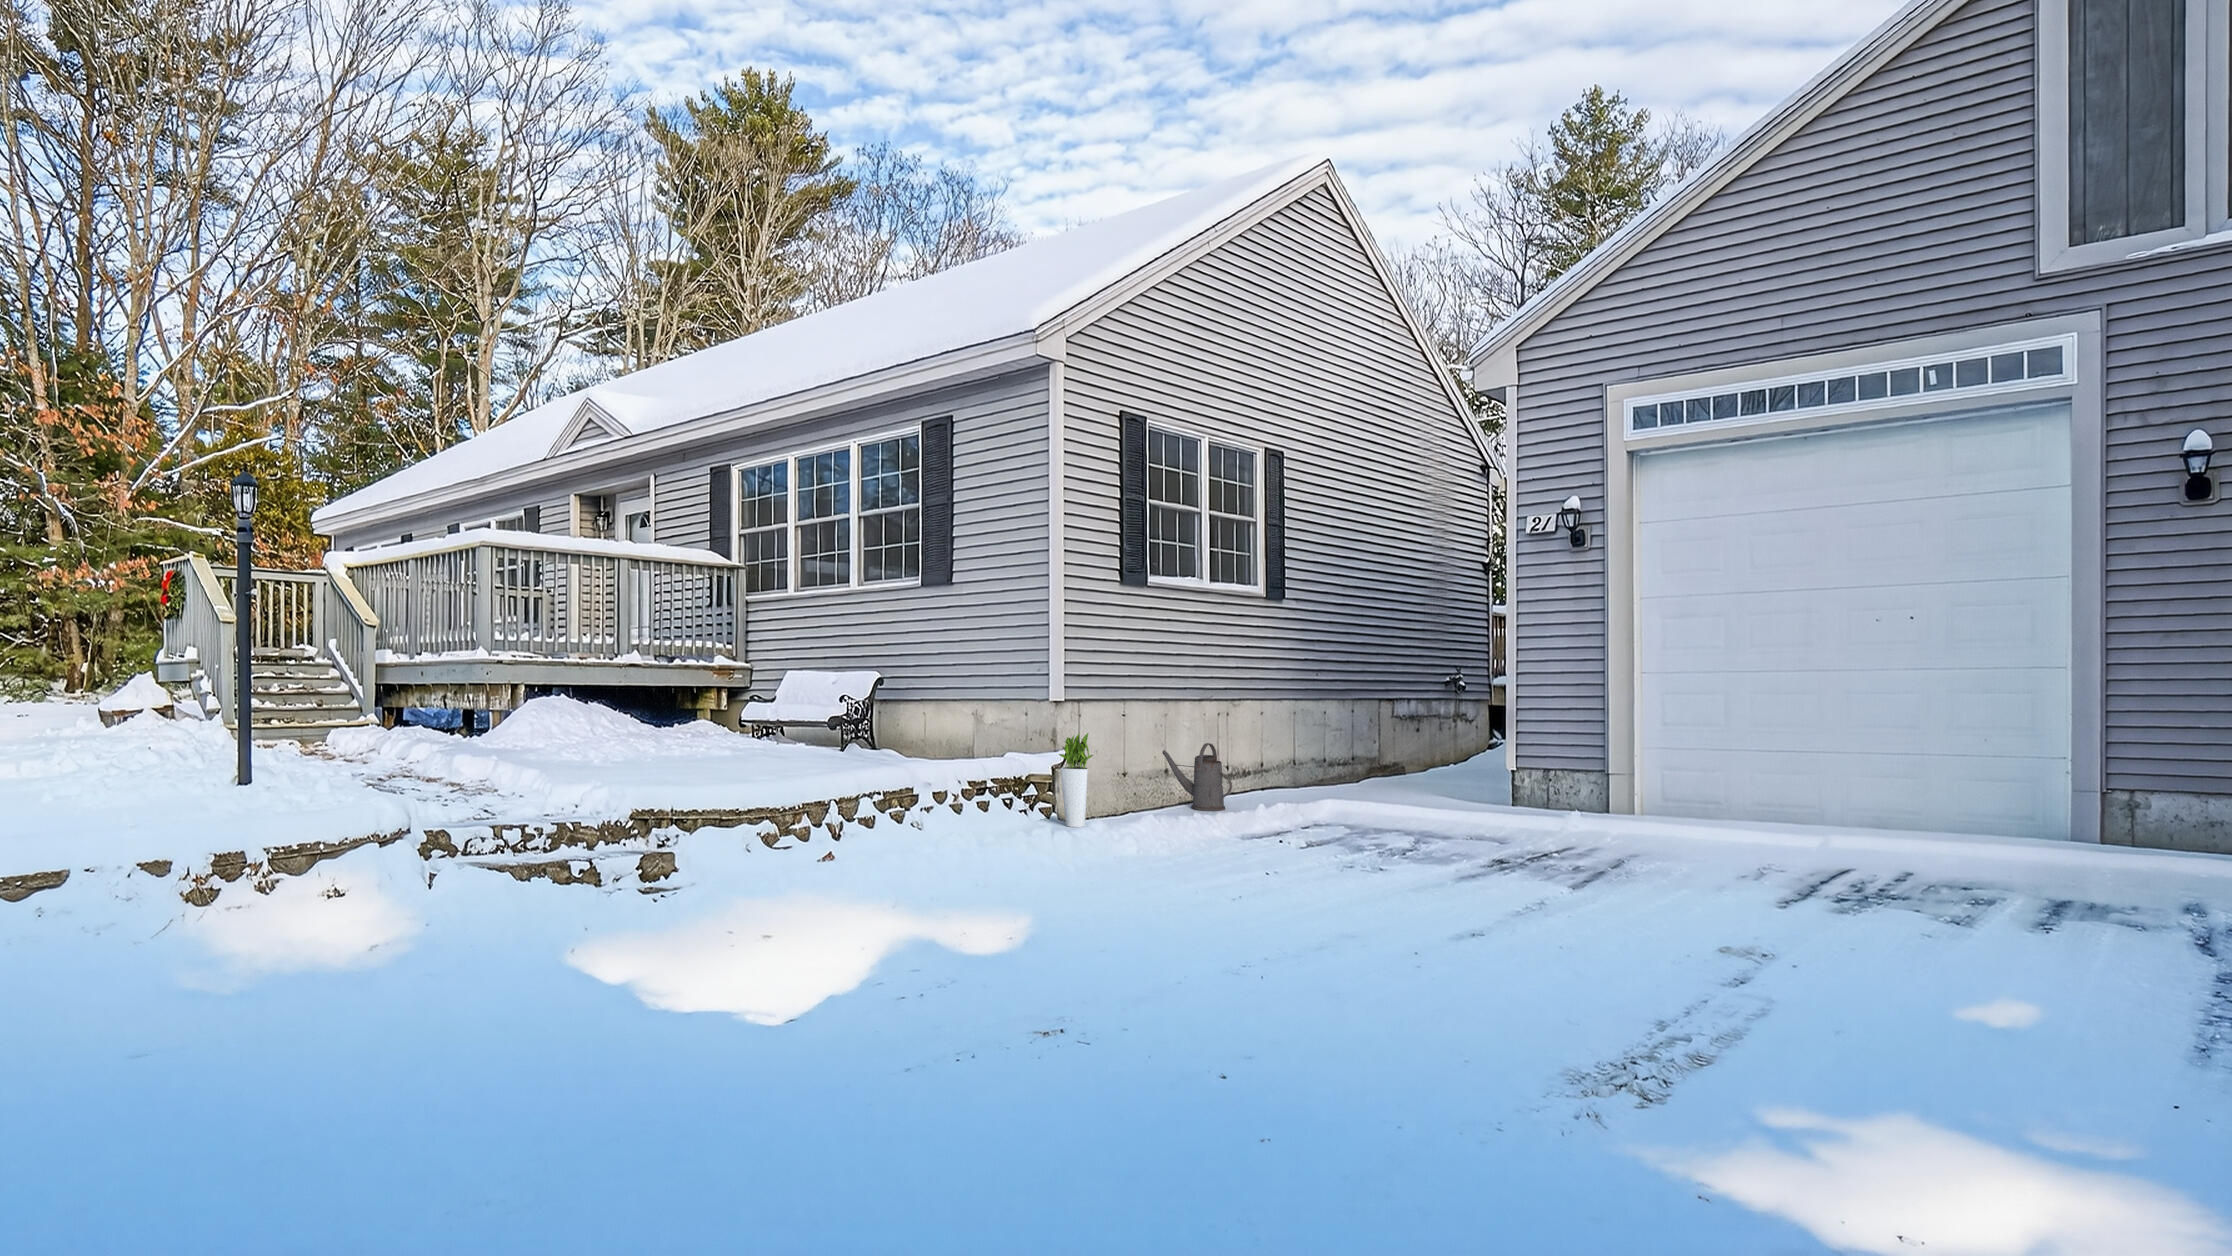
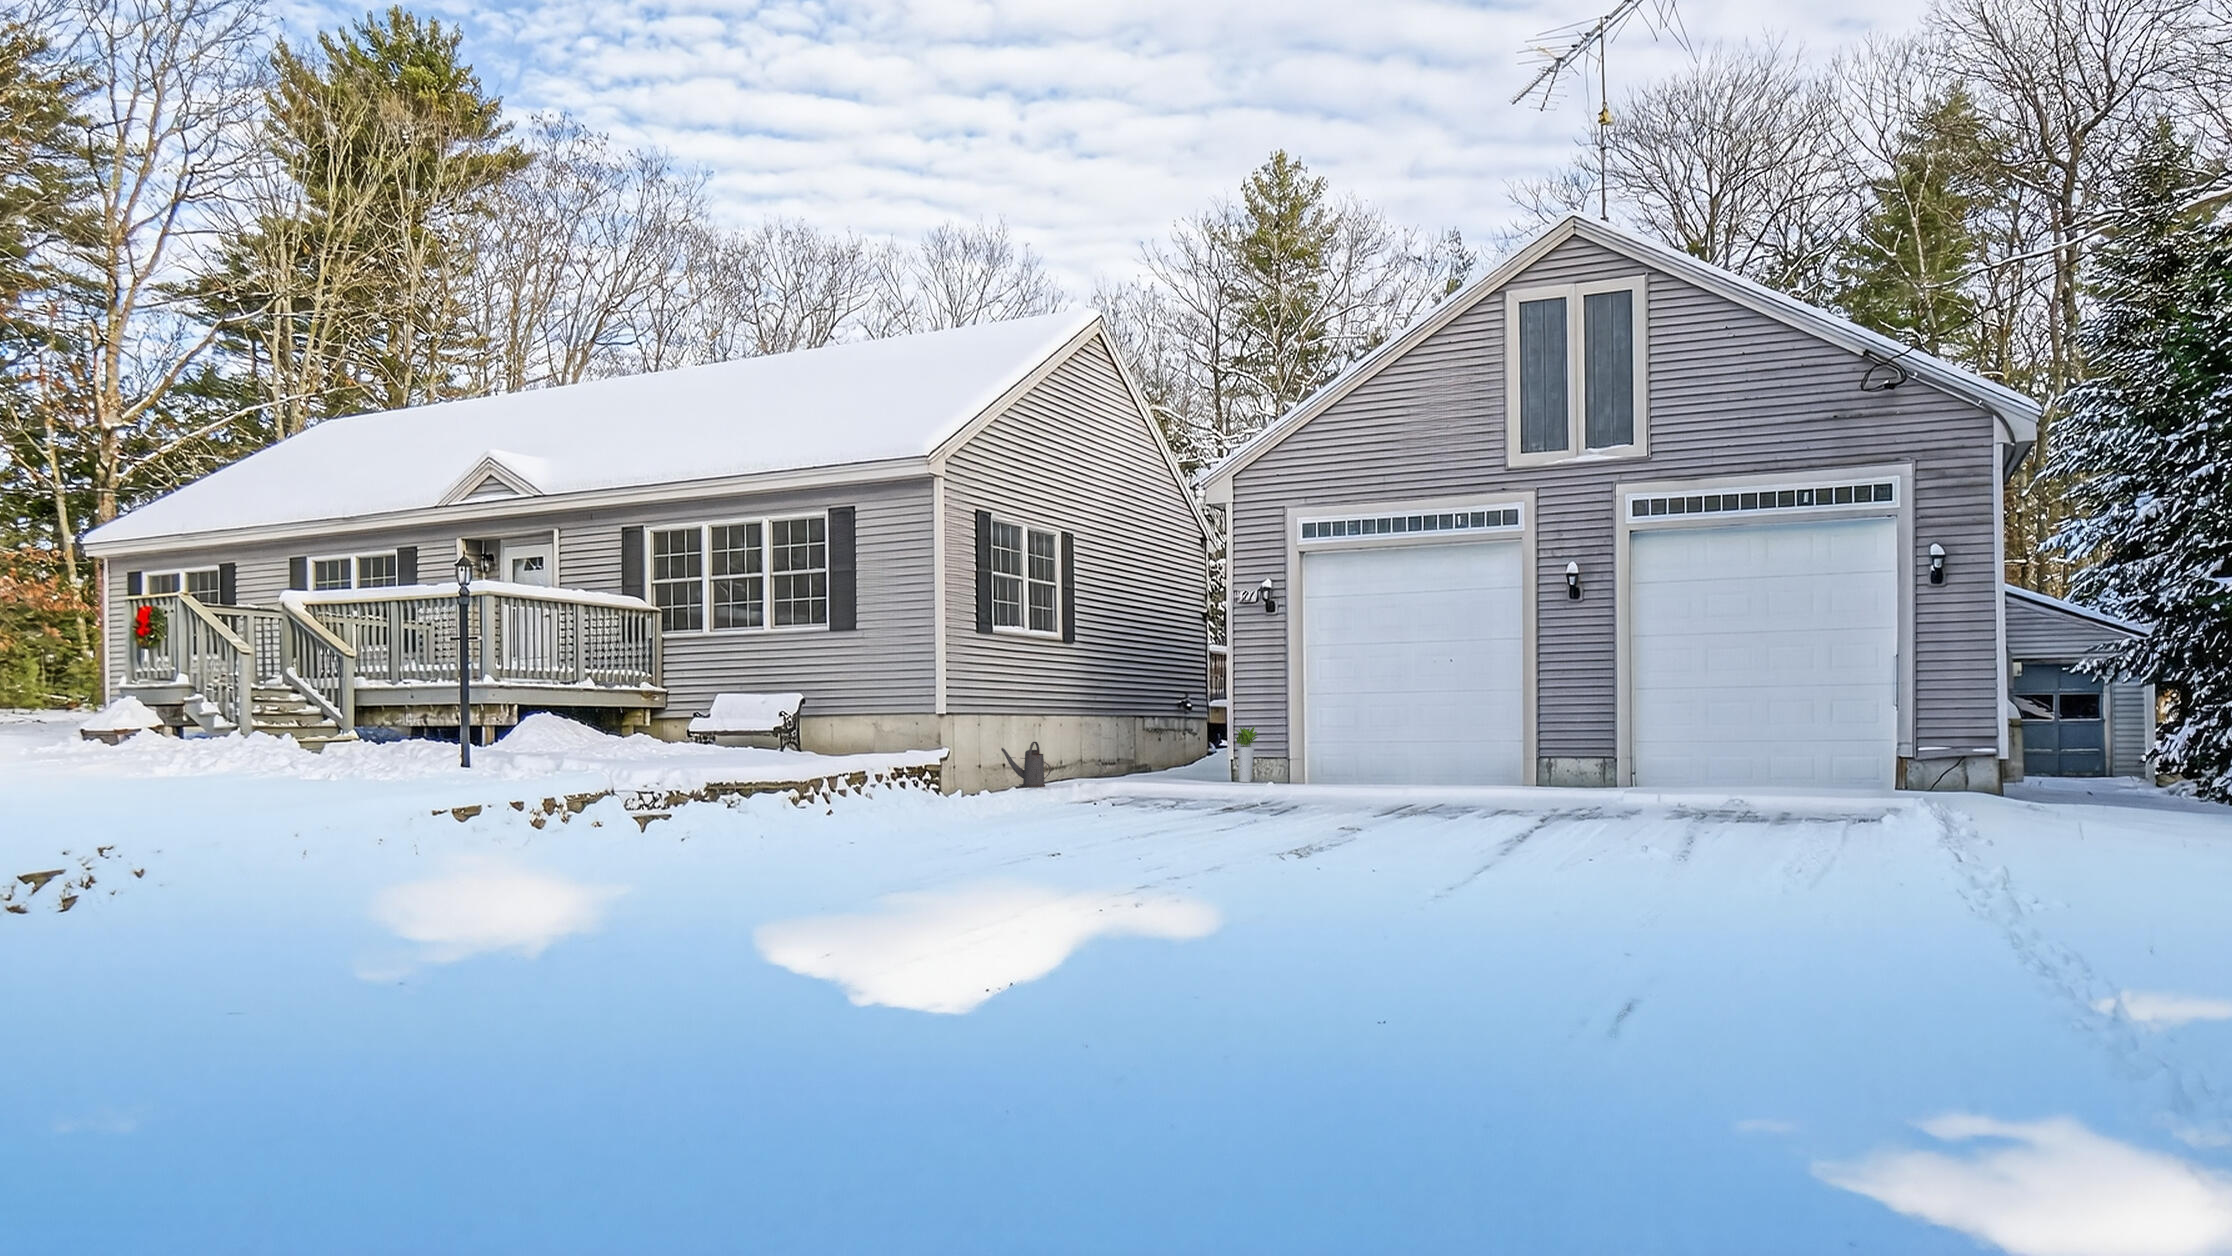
planter: present [1059,733,1093,827] -> present [1235,727,1257,782]

